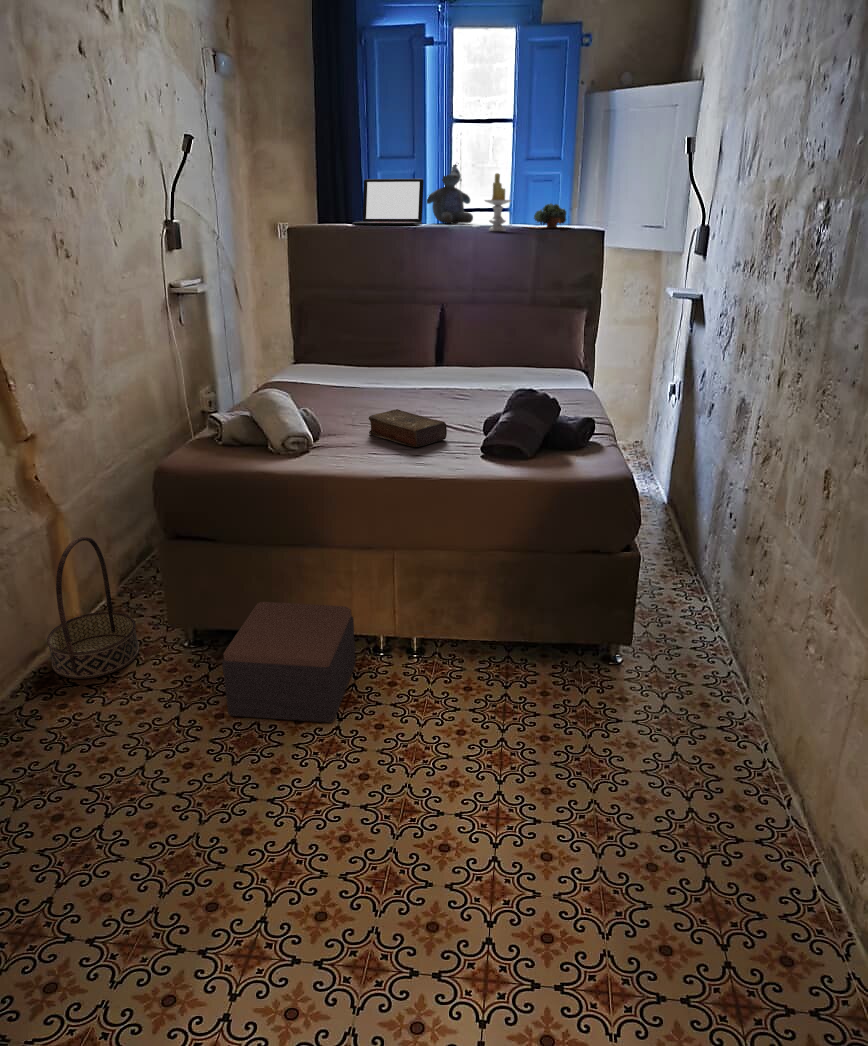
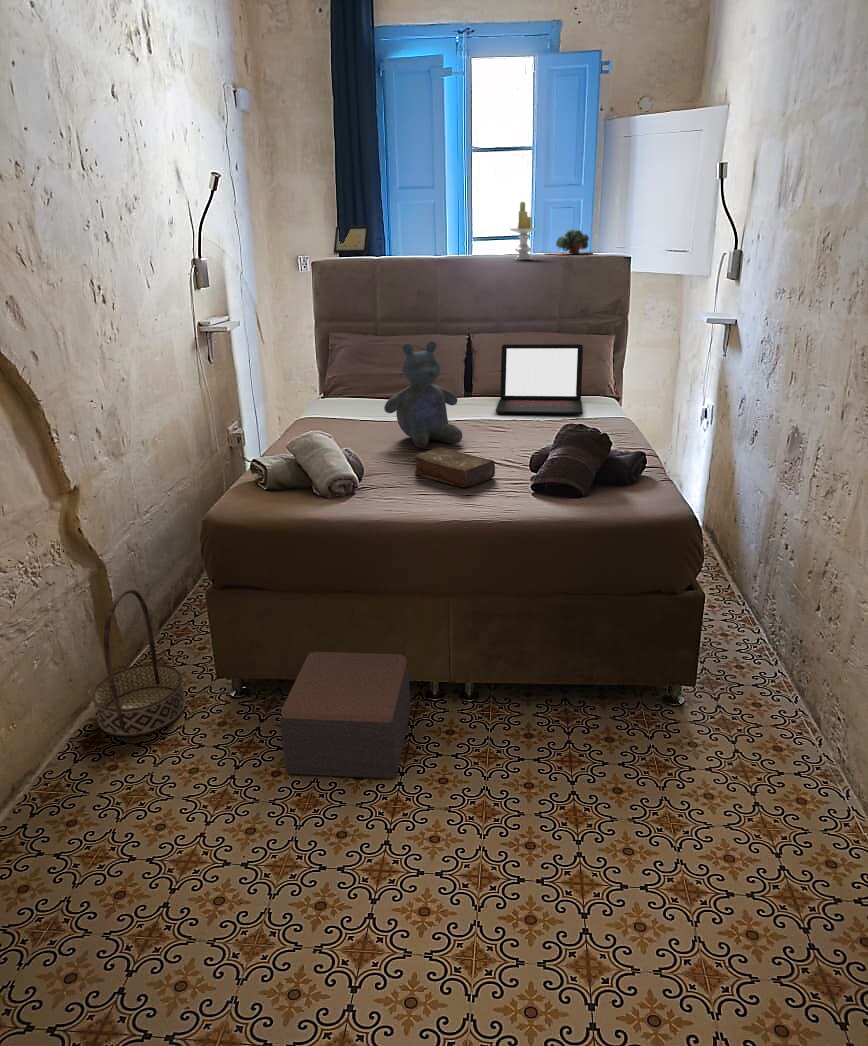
stuffed bear: present [427,163,473,223] -> present [384,341,462,448]
laptop: present [352,179,424,225] -> present [496,344,583,414]
picture frame: none [315,196,351,223] -> present [334,226,370,253]

